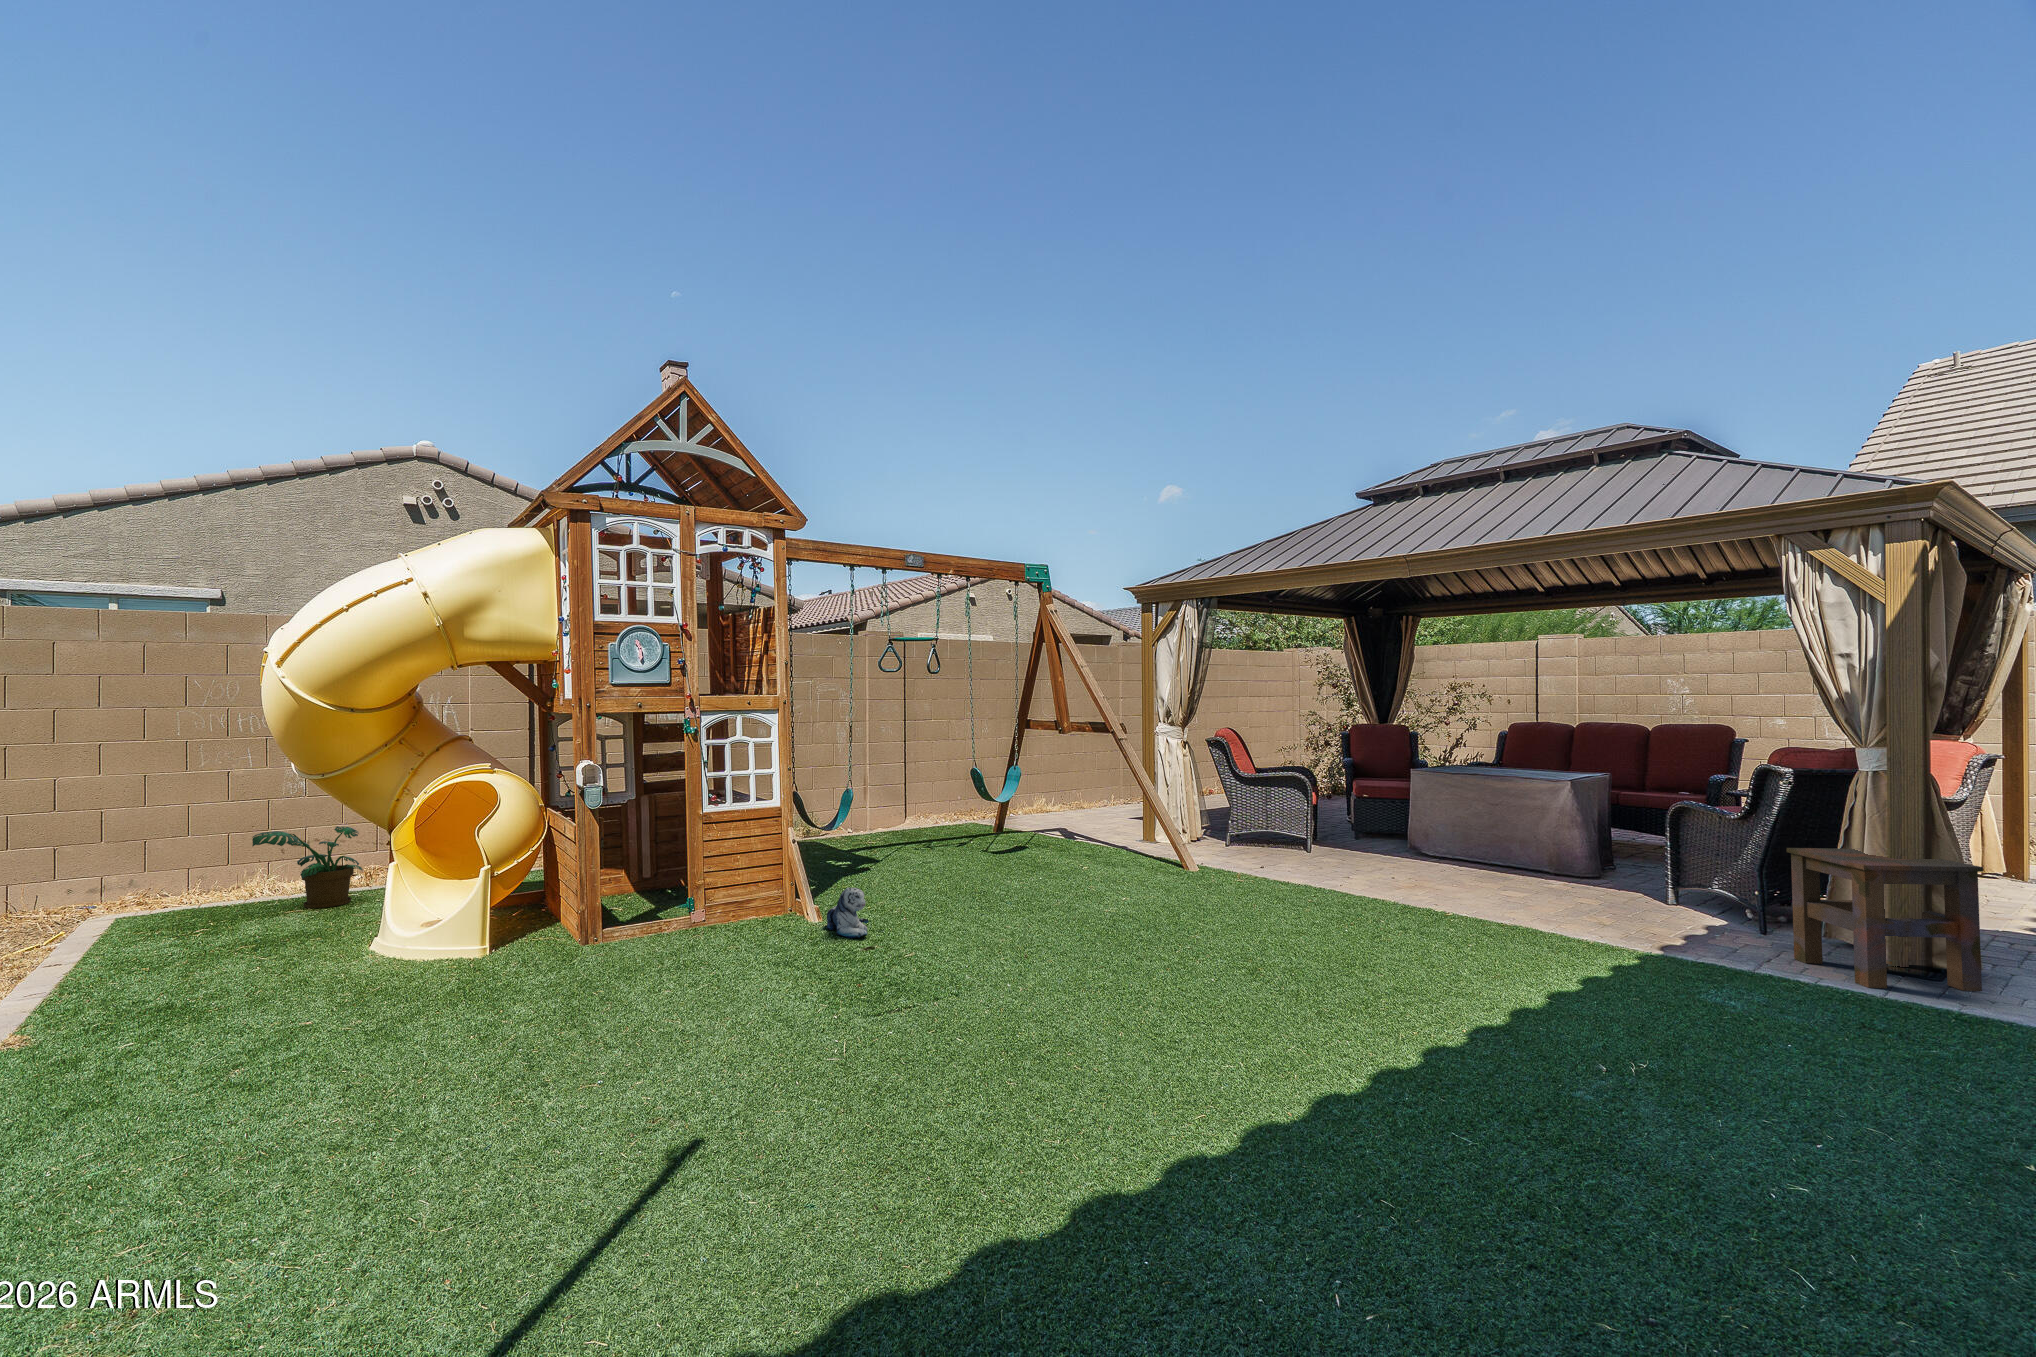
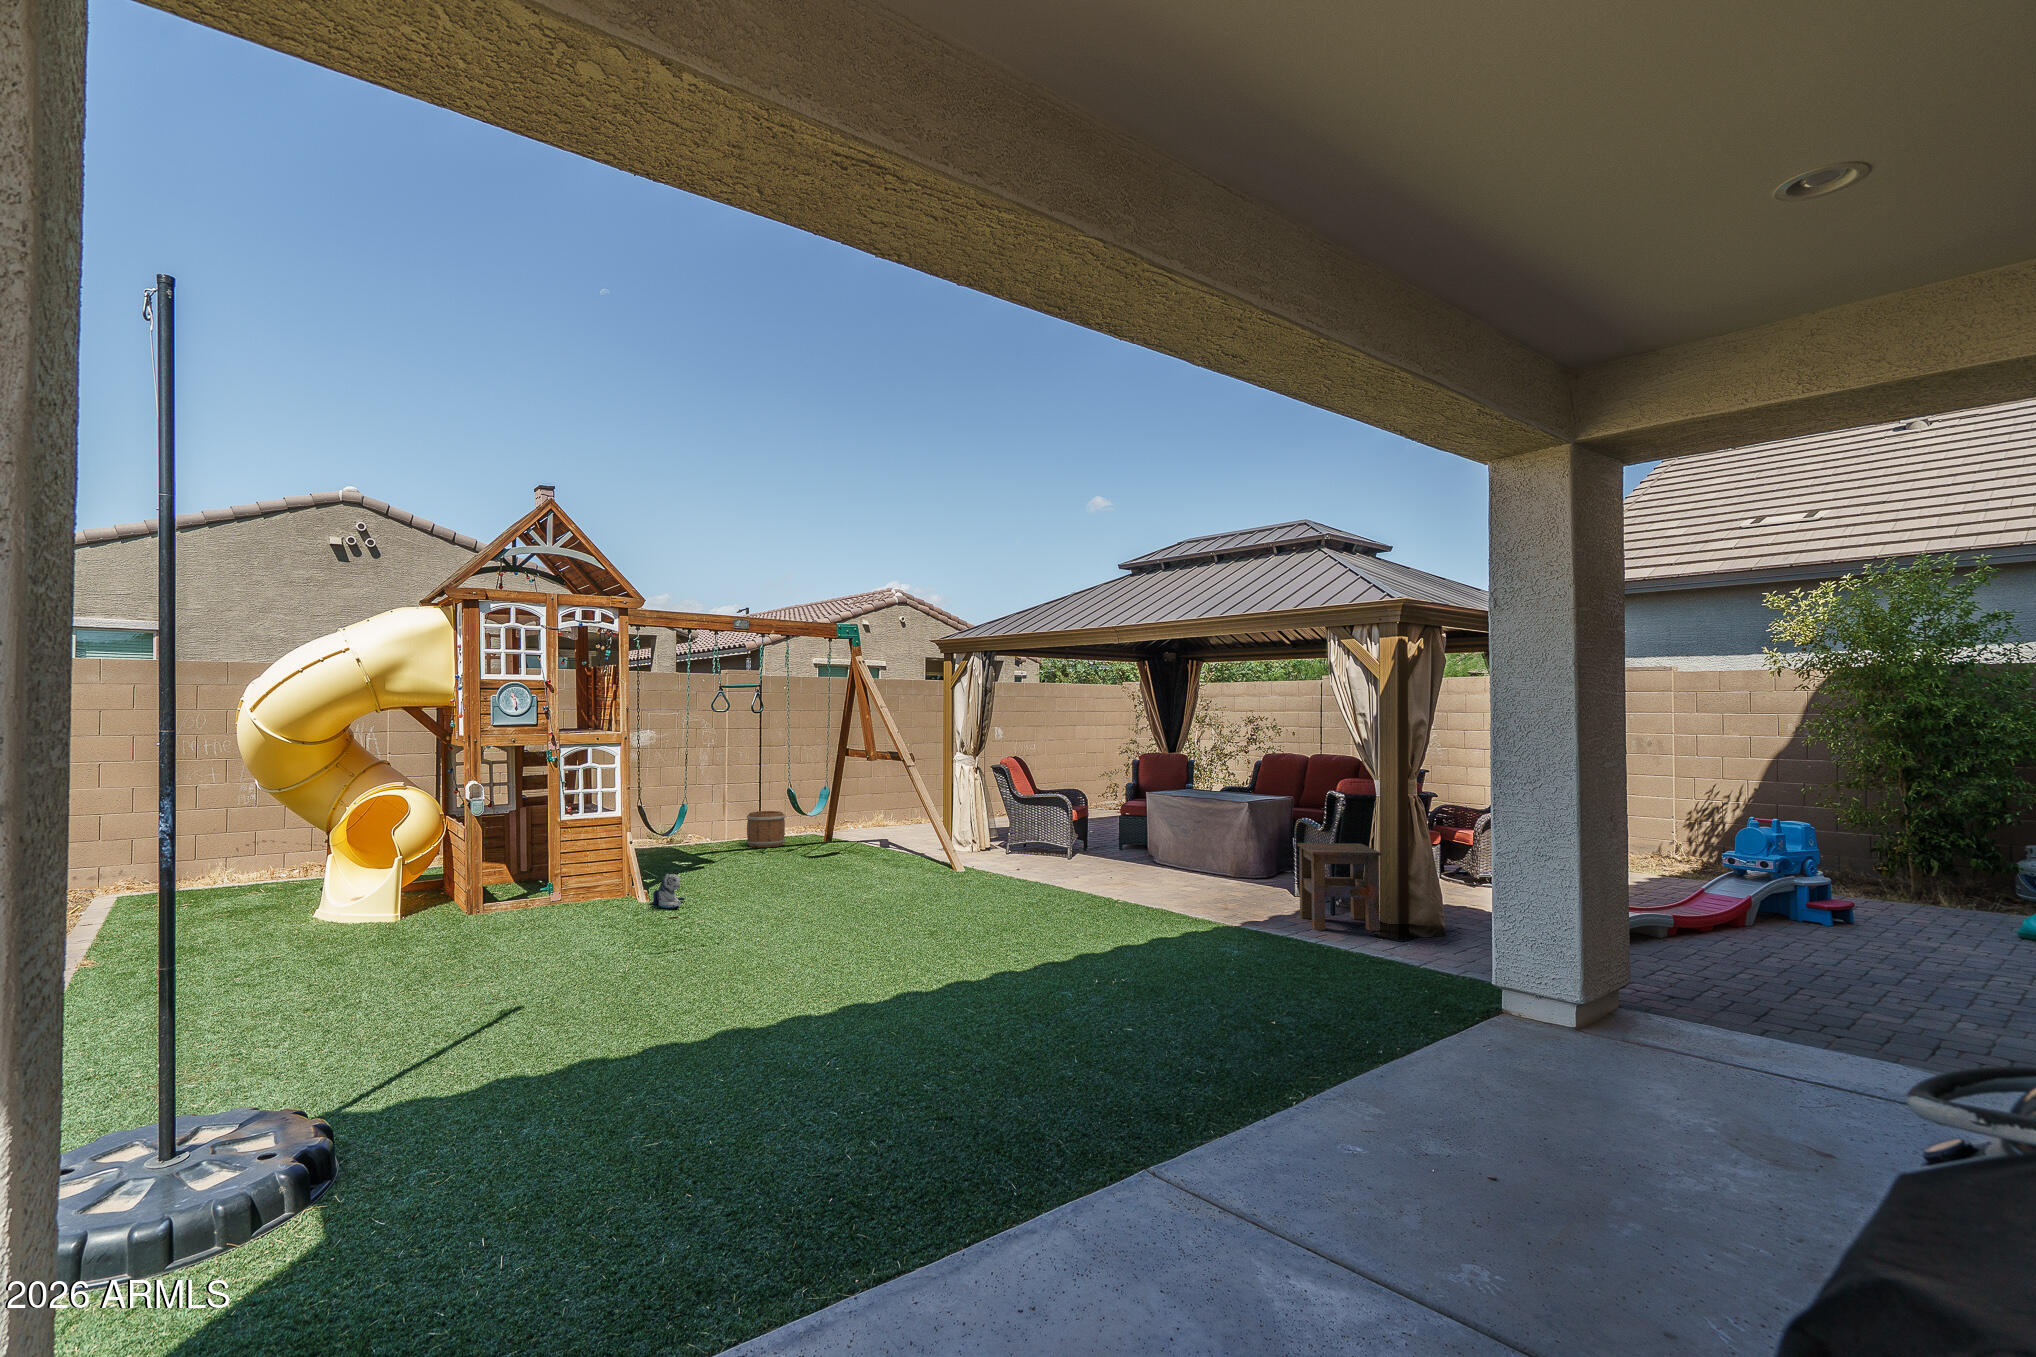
bucket: none [901,797,947,841] -> present [746,811,786,848]
potted plant: present [252,826,362,908] -> none [207,831,291,894]

